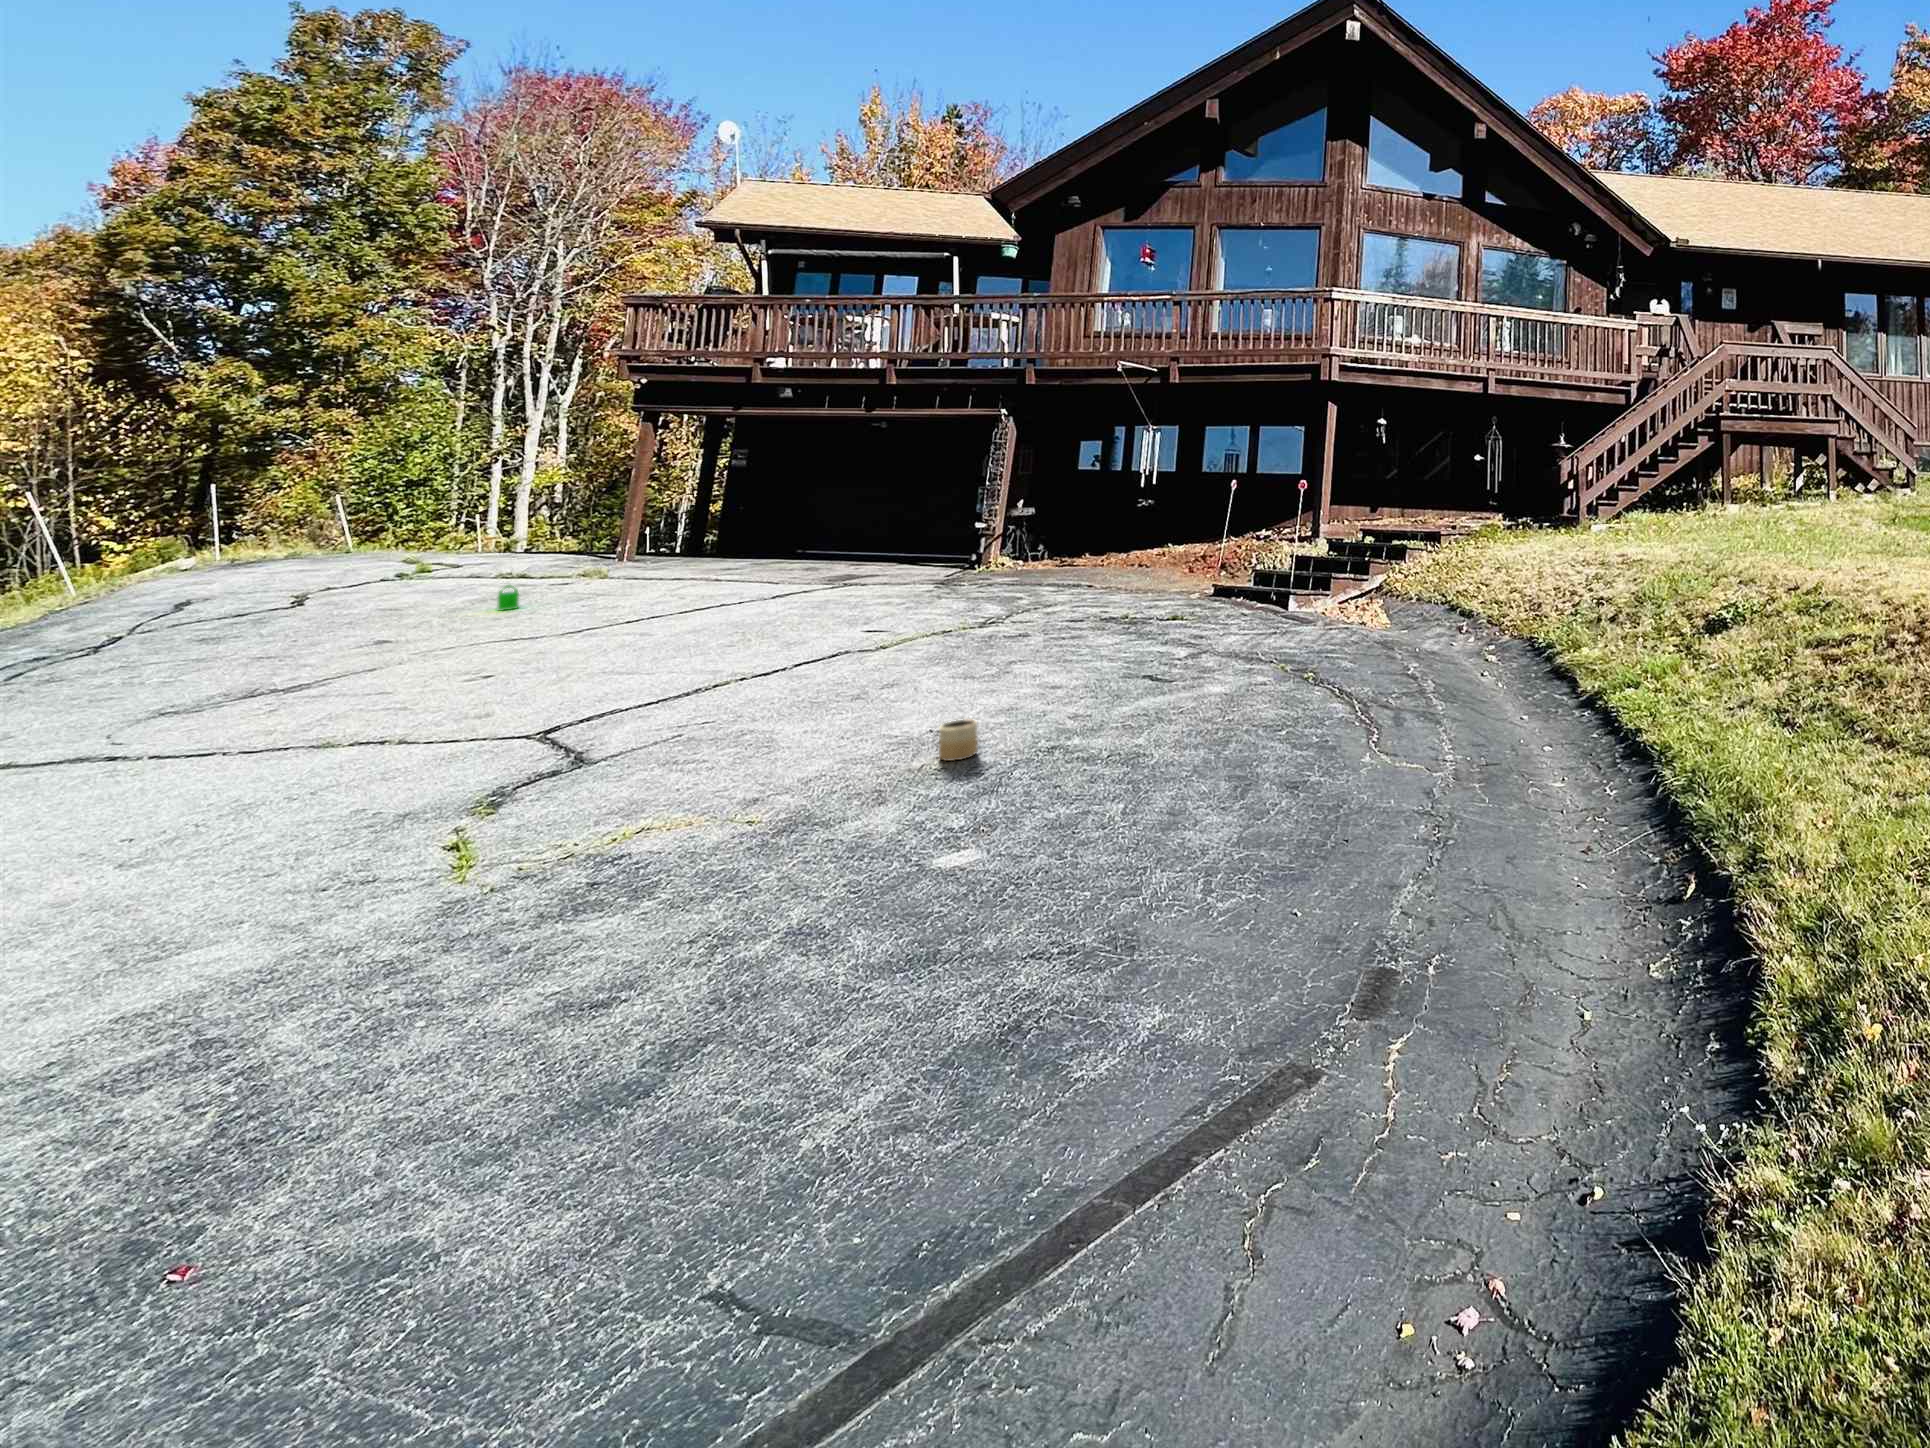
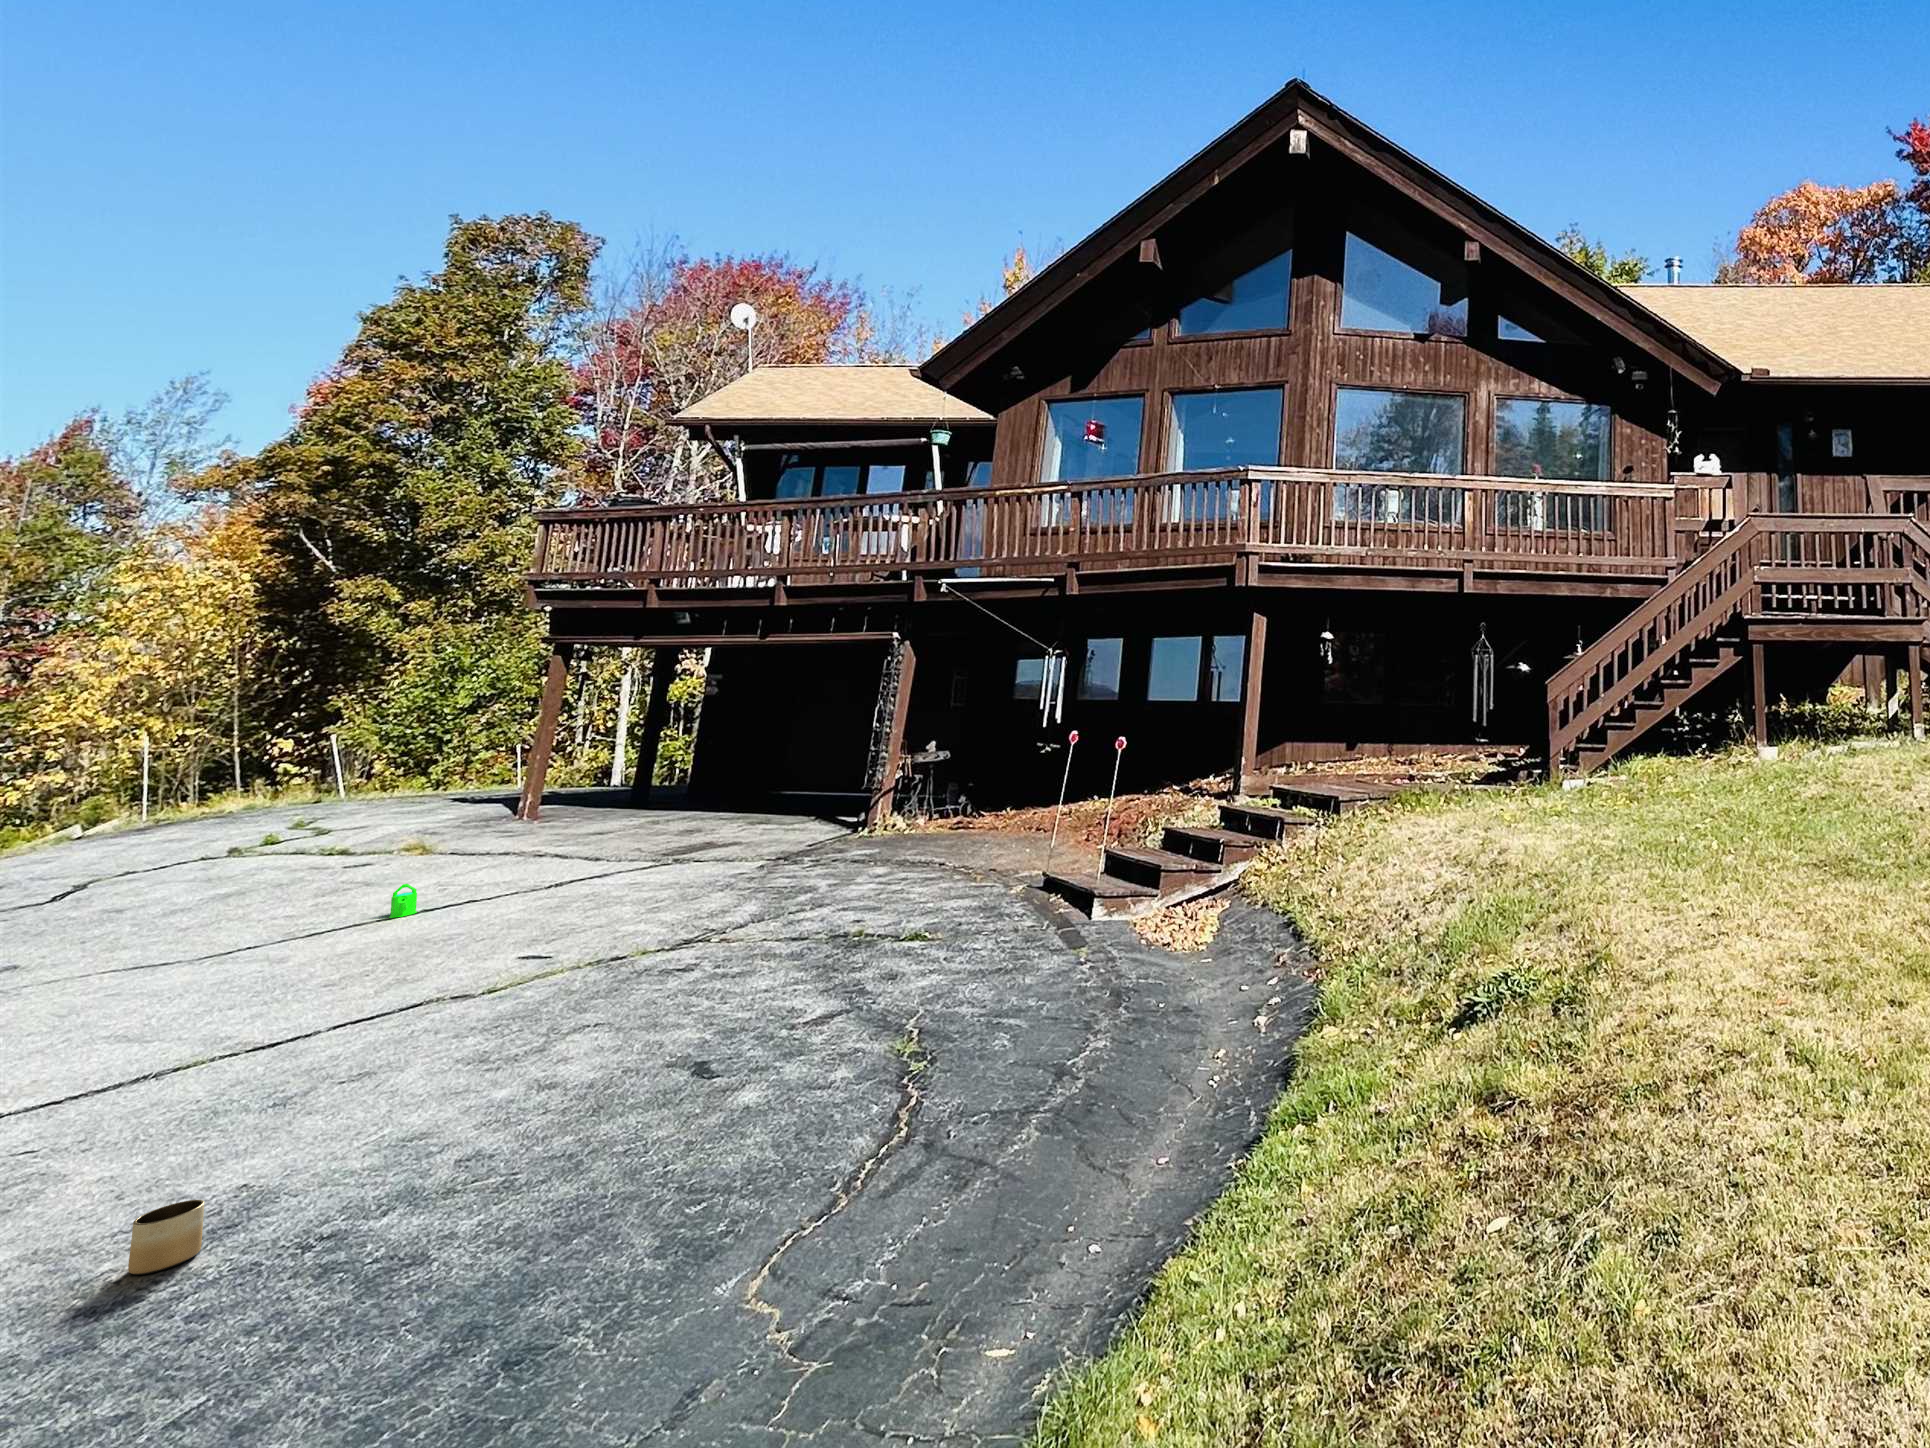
watering can: present [497,585,519,611] -> present [389,884,417,918]

